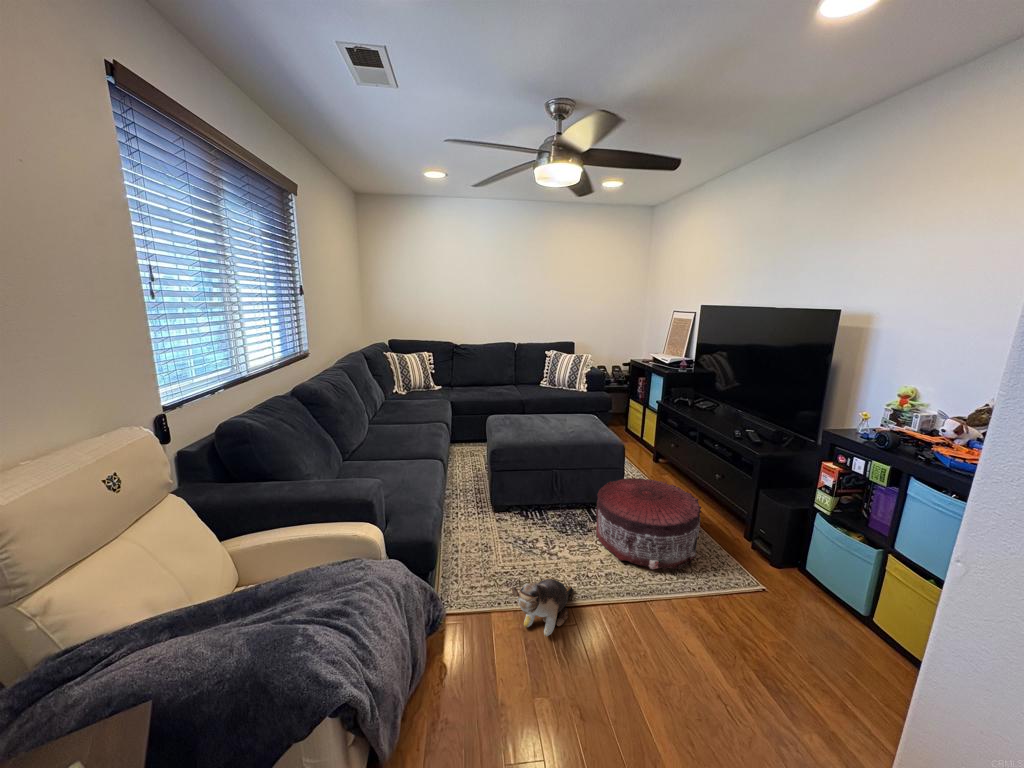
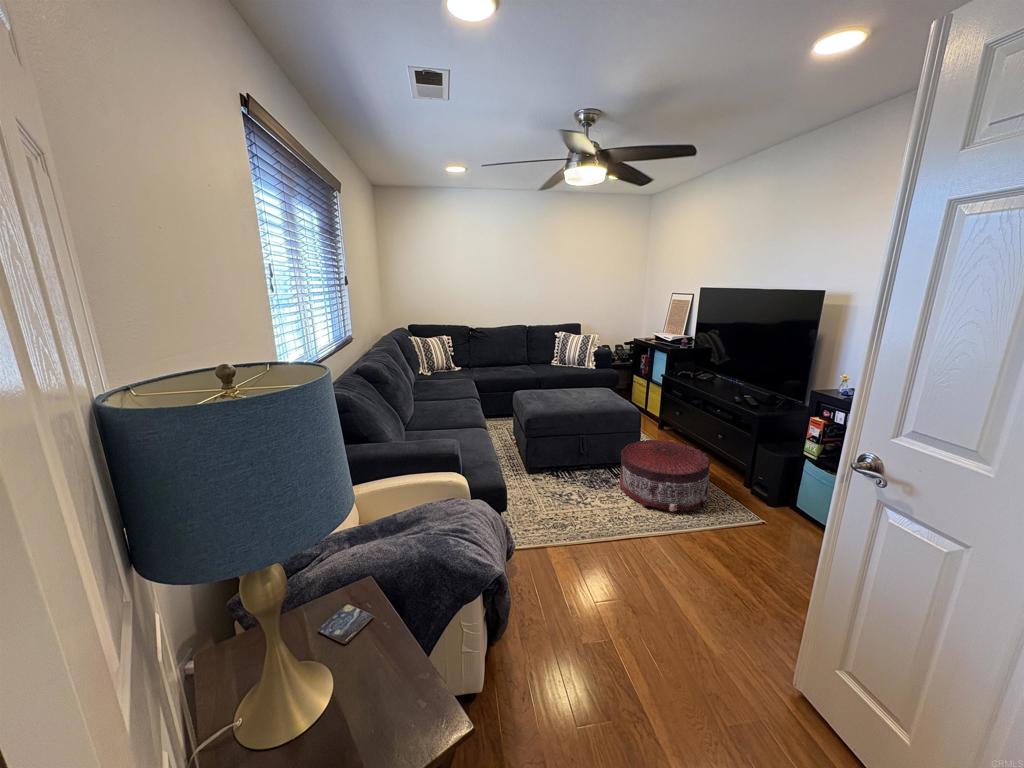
plush toy: present [512,579,573,636] -> none [569,518,610,561]

